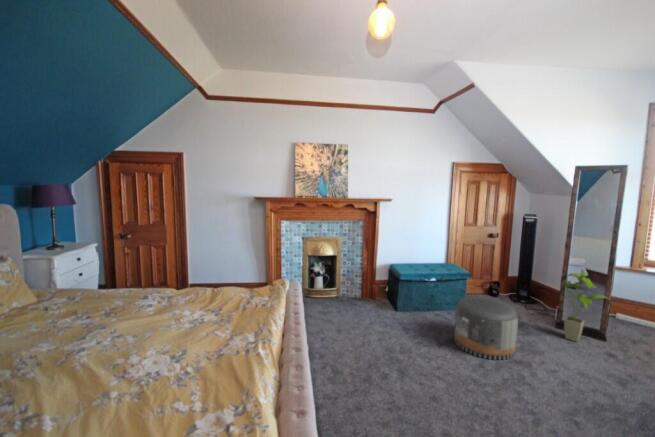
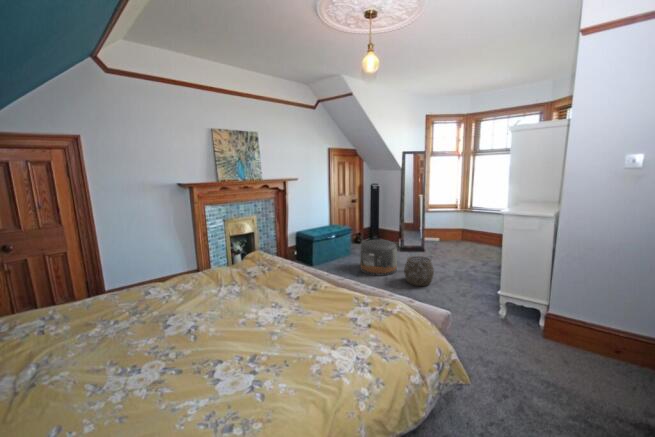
house plant: present [564,273,606,341] -> none [404,215,427,256]
woven basket: none [508,342,567,405] -> present [404,256,434,286]

